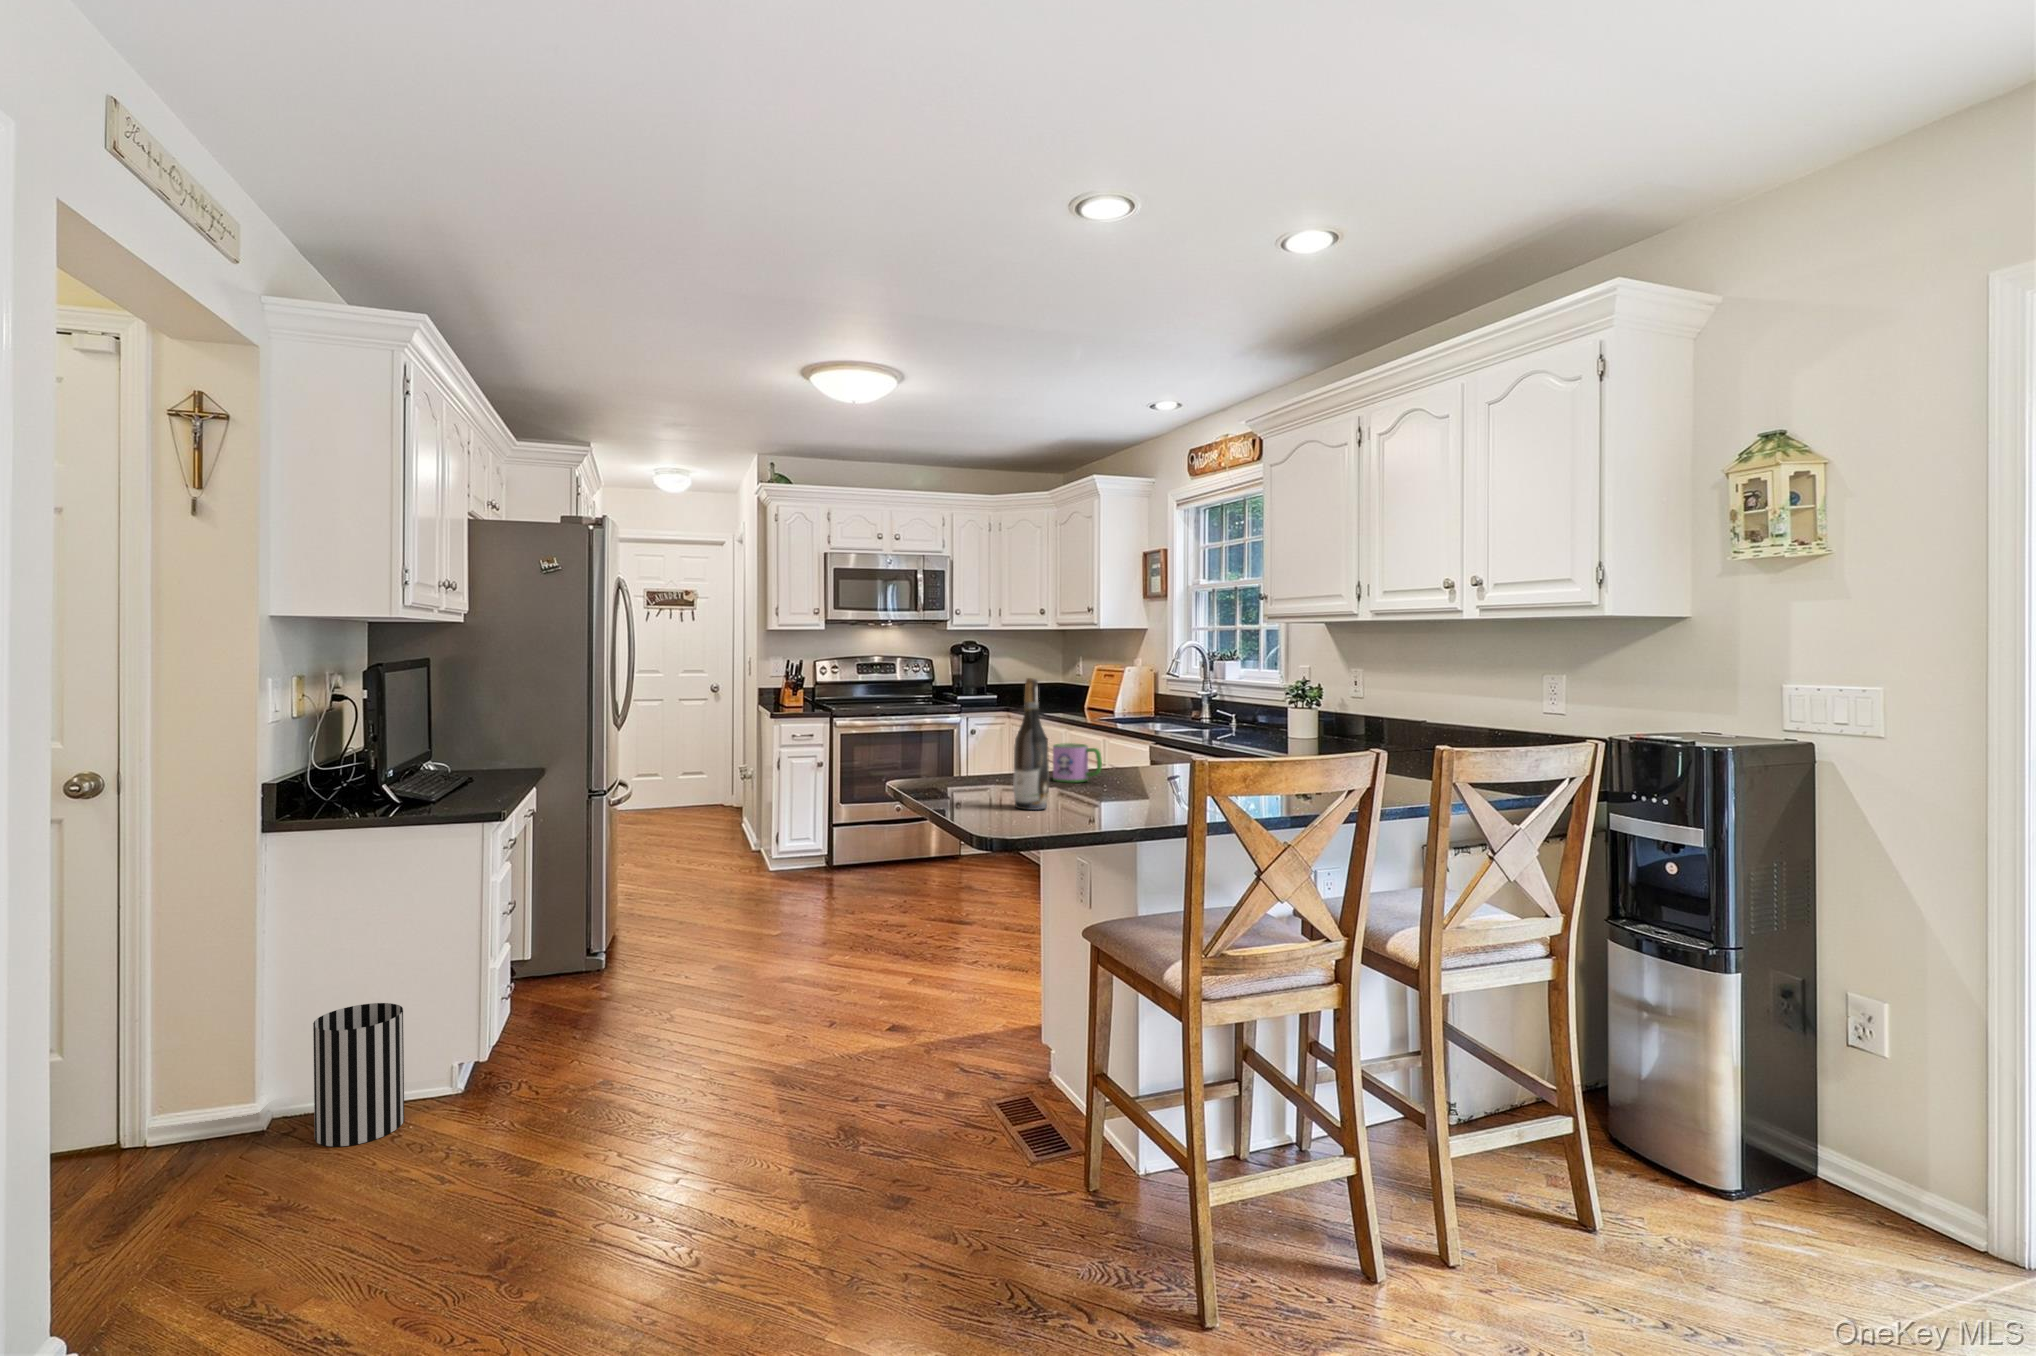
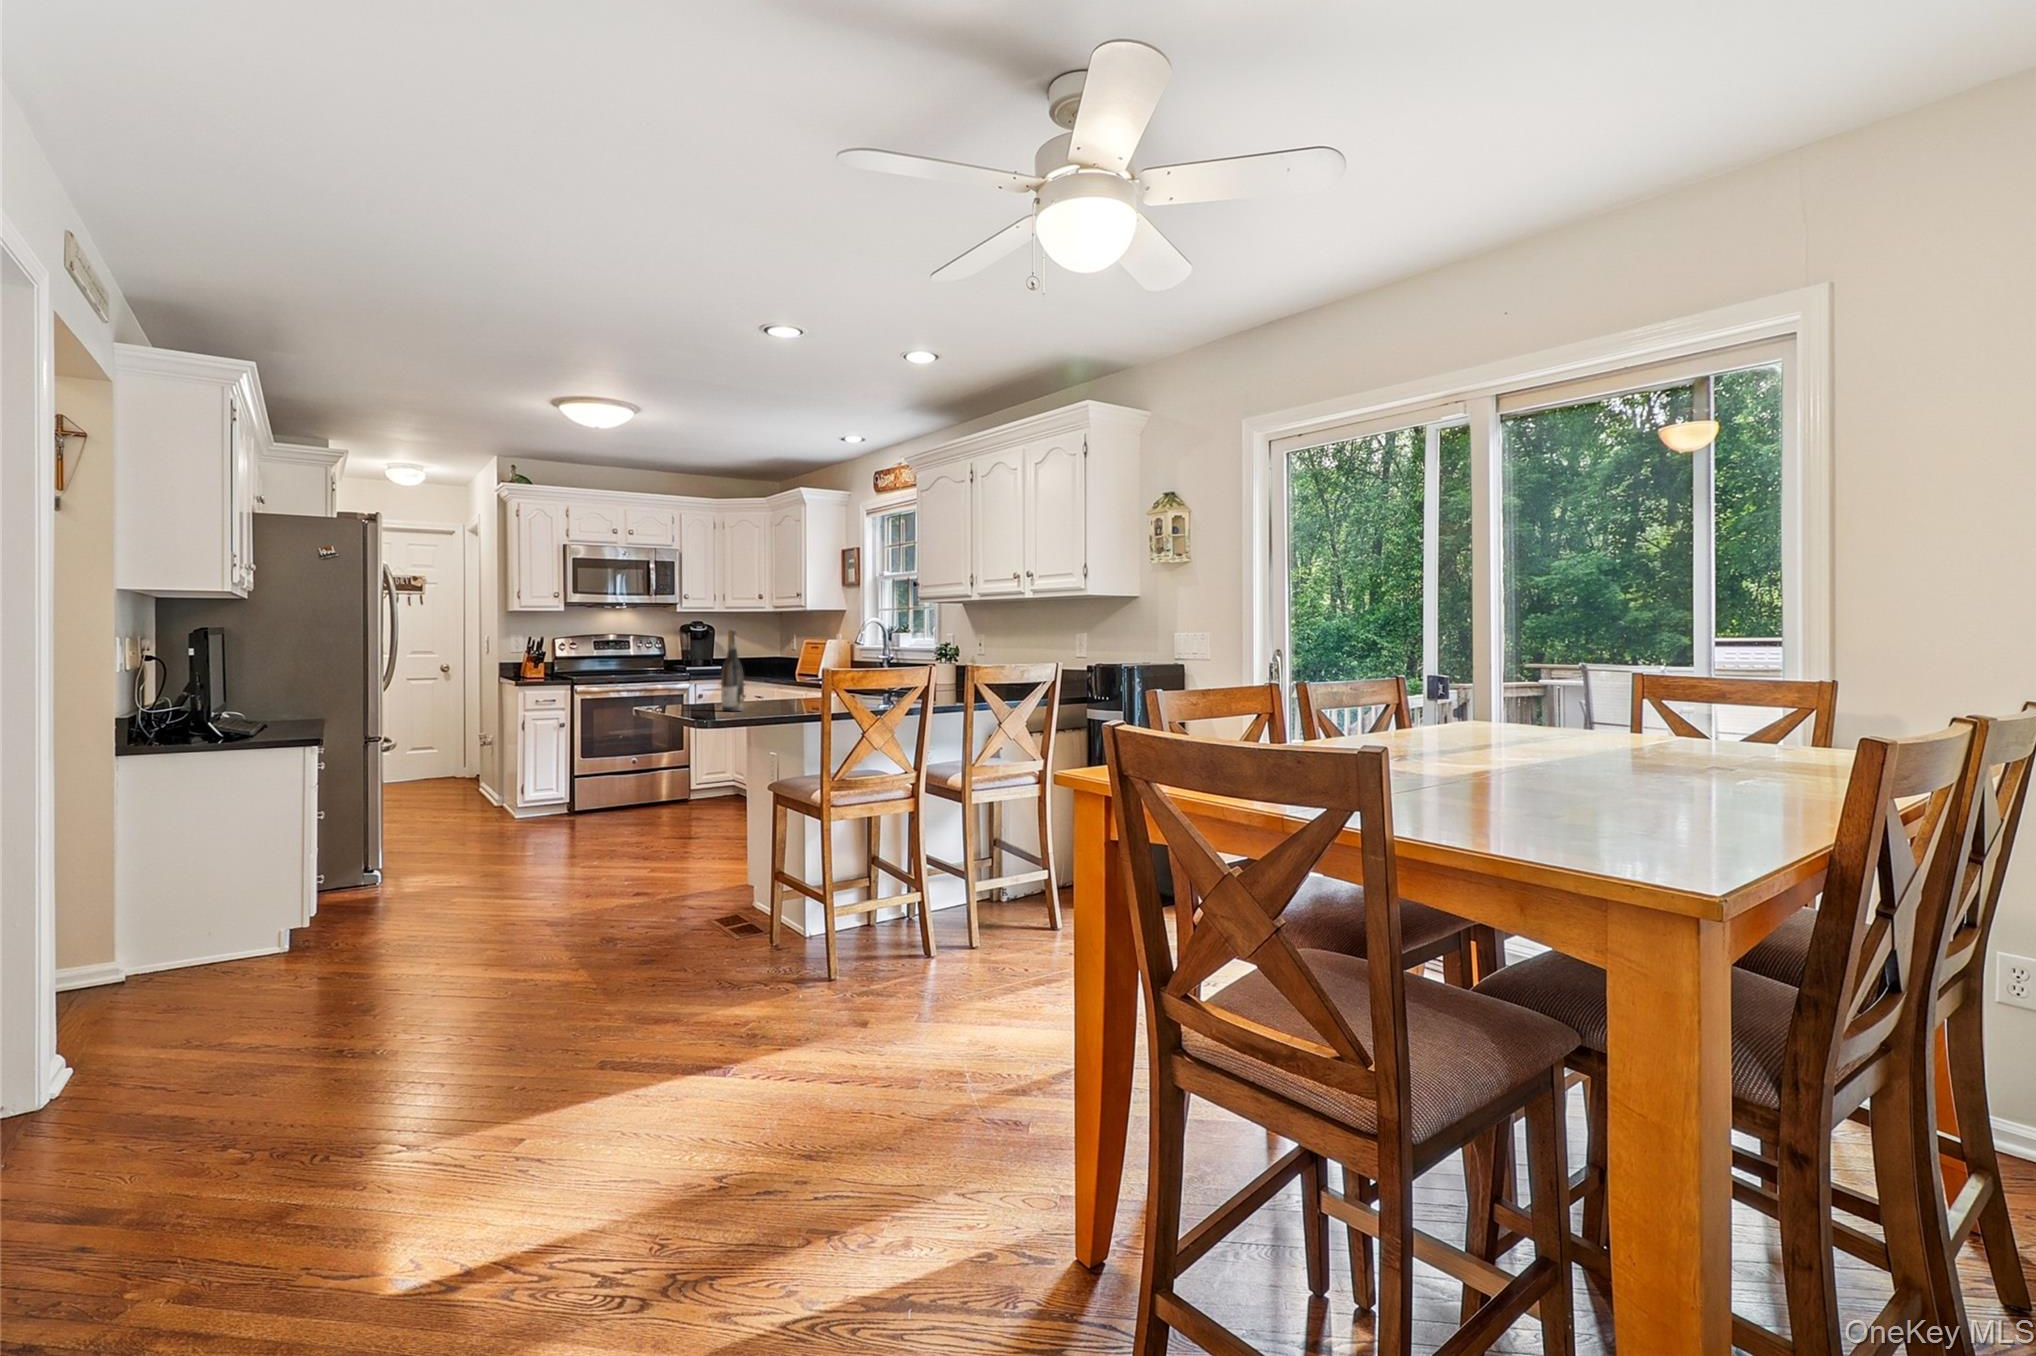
mug: present [1053,743,1102,782] -> none [752,680,785,704]
wastebasket: present [313,1003,404,1147] -> none [181,879,254,978]

